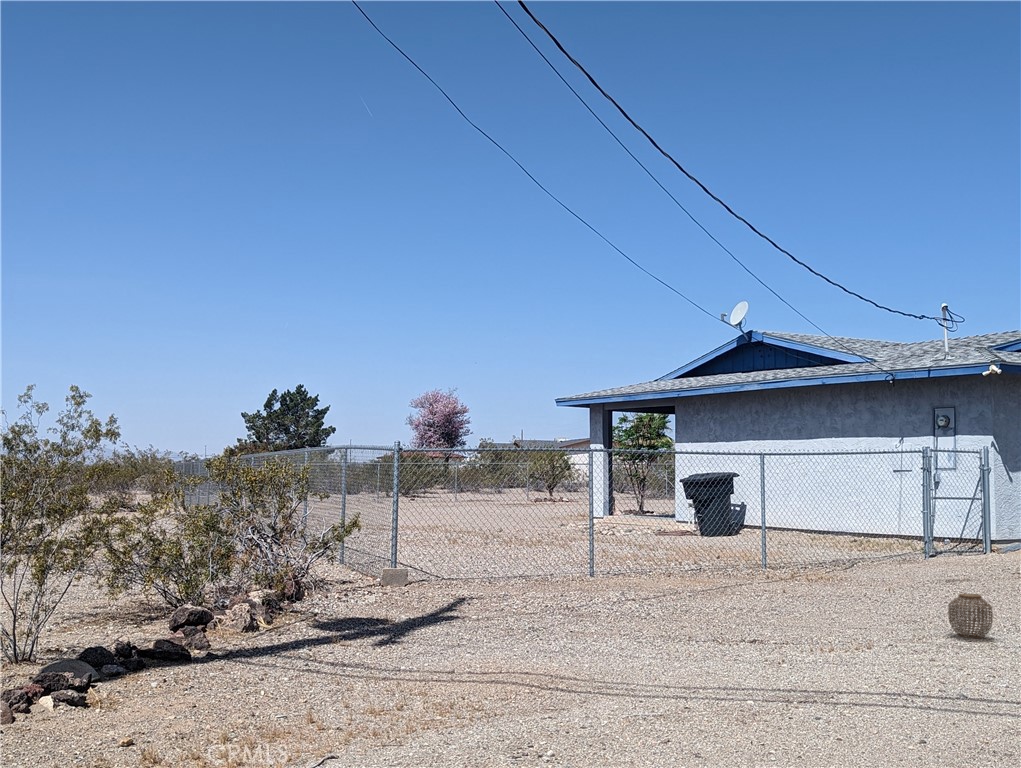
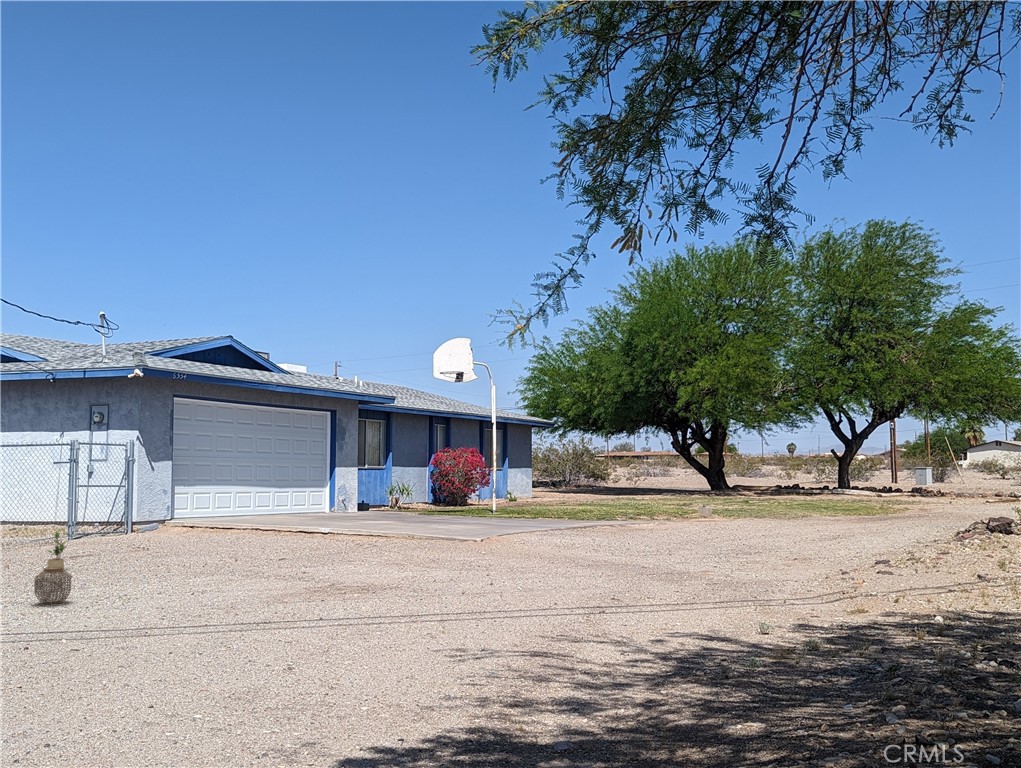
potted plant: none [929,548,952,595] -> present [47,532,66,570]

